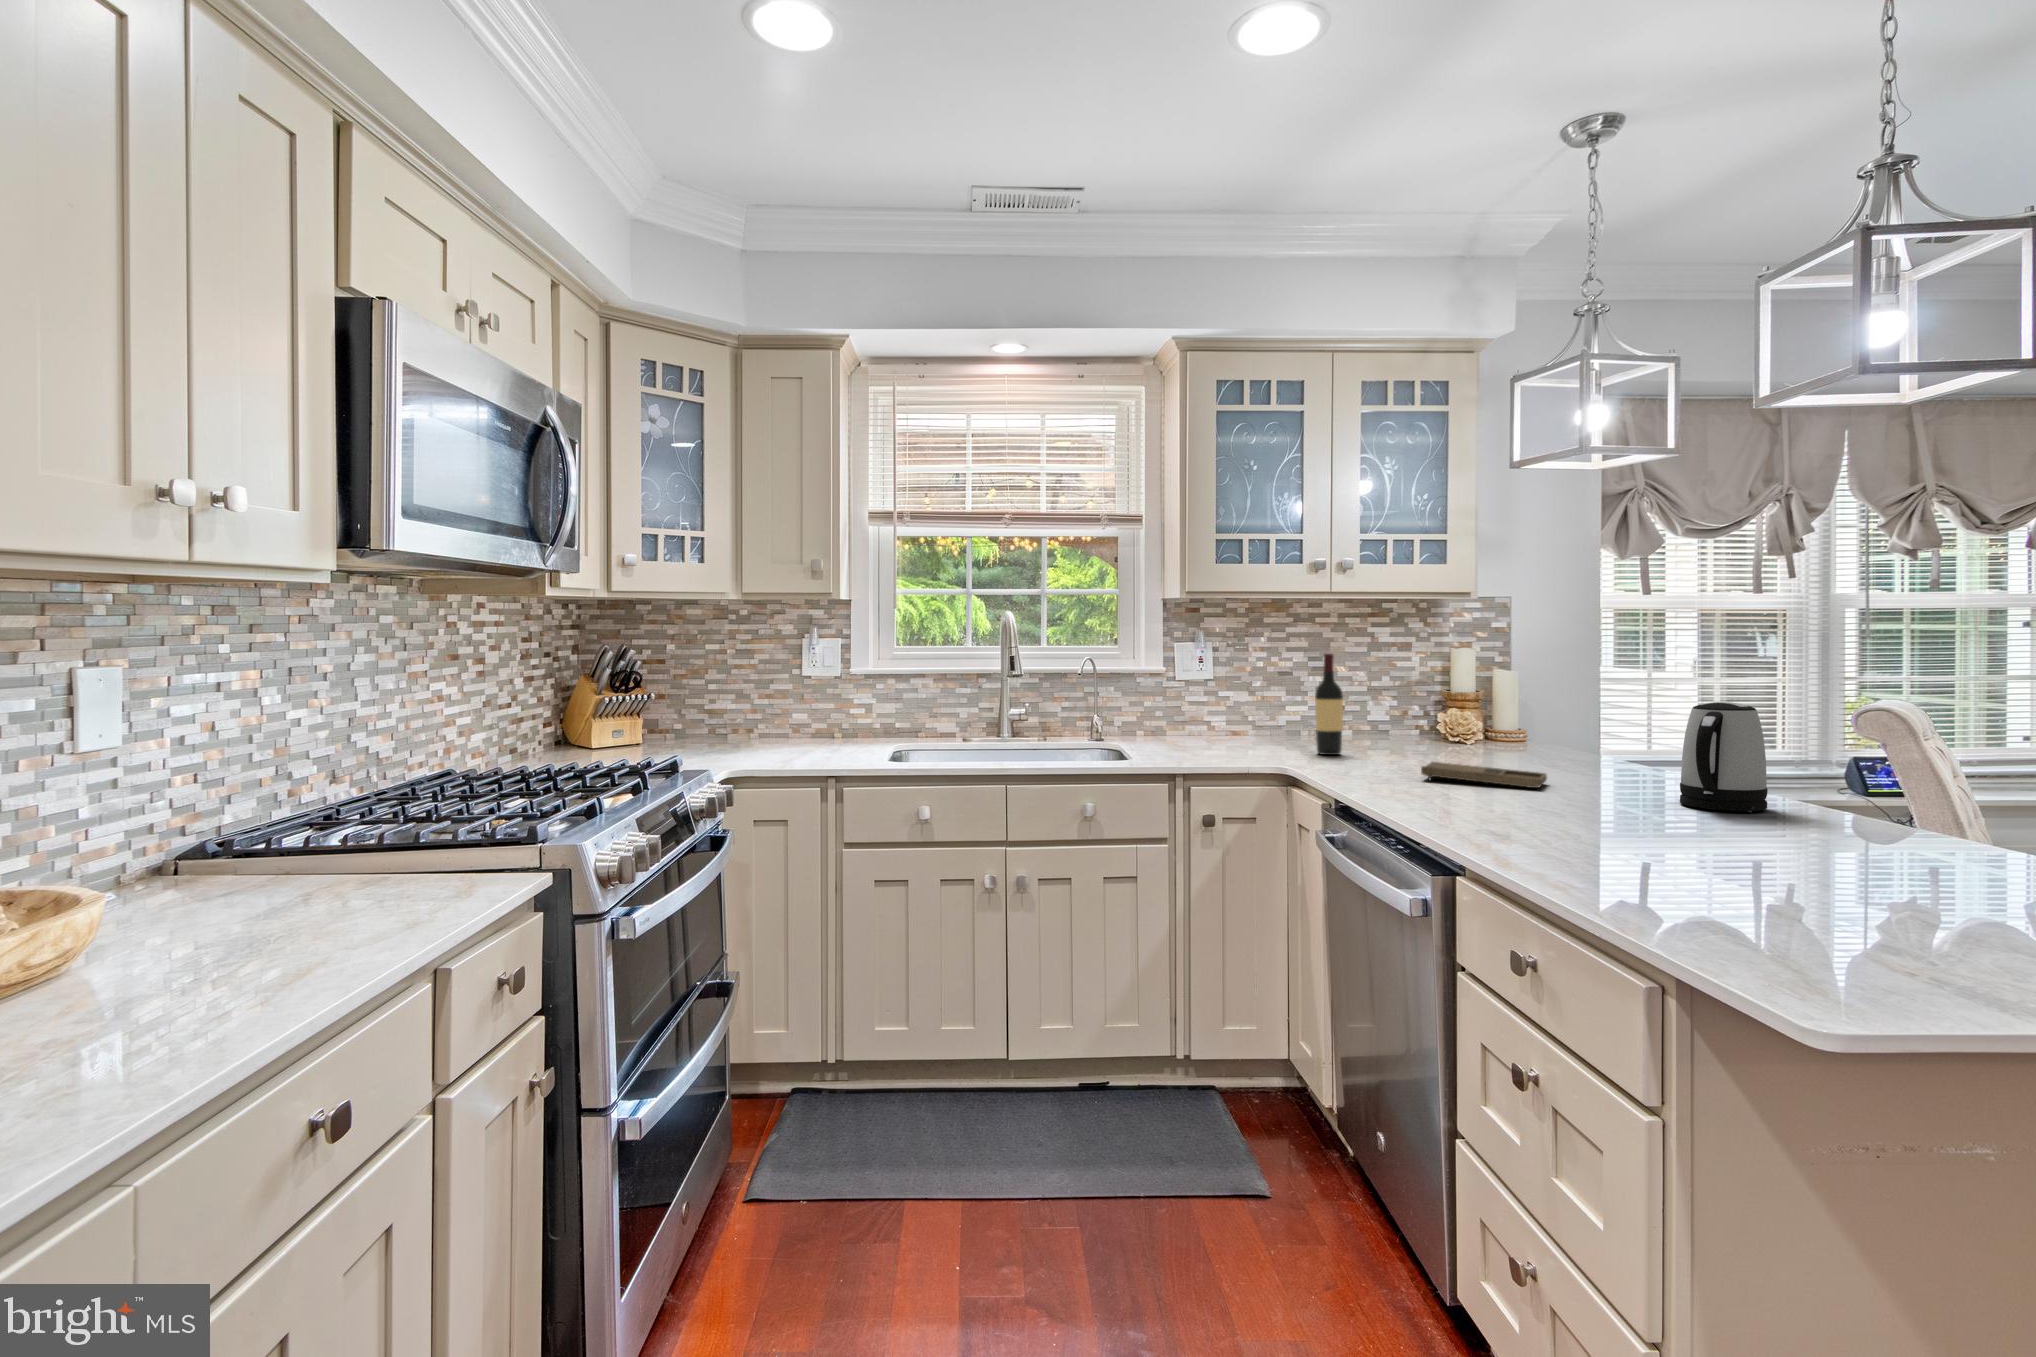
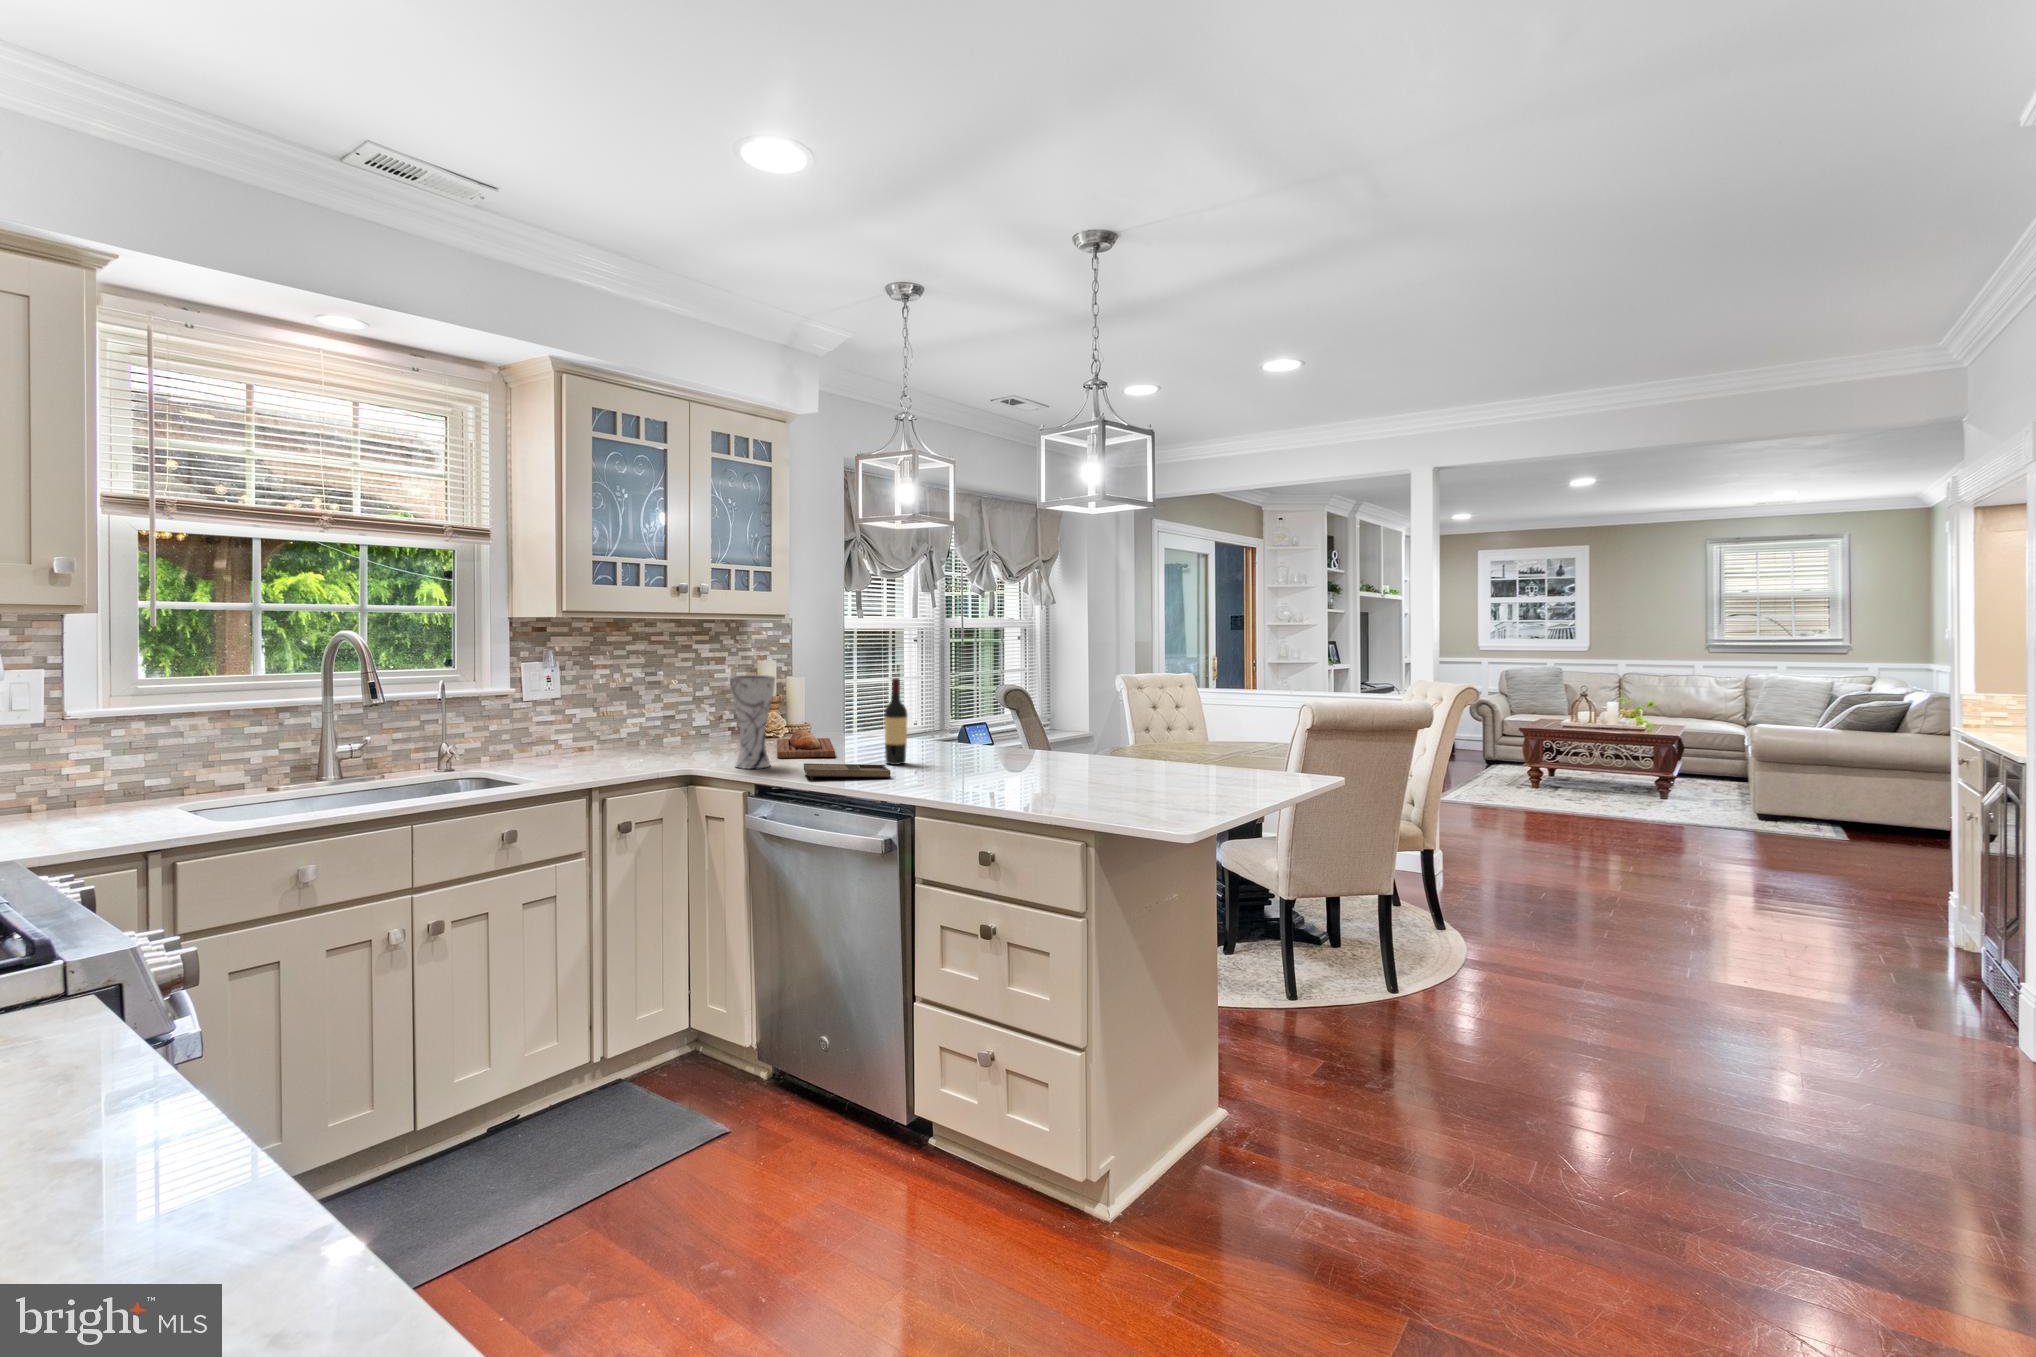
wine bottle: present [1315,653,1343,755] -> present [884,678,908,765]
vase: none [1360,655,1416,765] -> present [730,675,775,769]
kettle: present [1680,702,1768,812] -> none [973,711,1019,780]
bread loaf: none [1434,731,1534,763] -> present [777,730,835,758]

